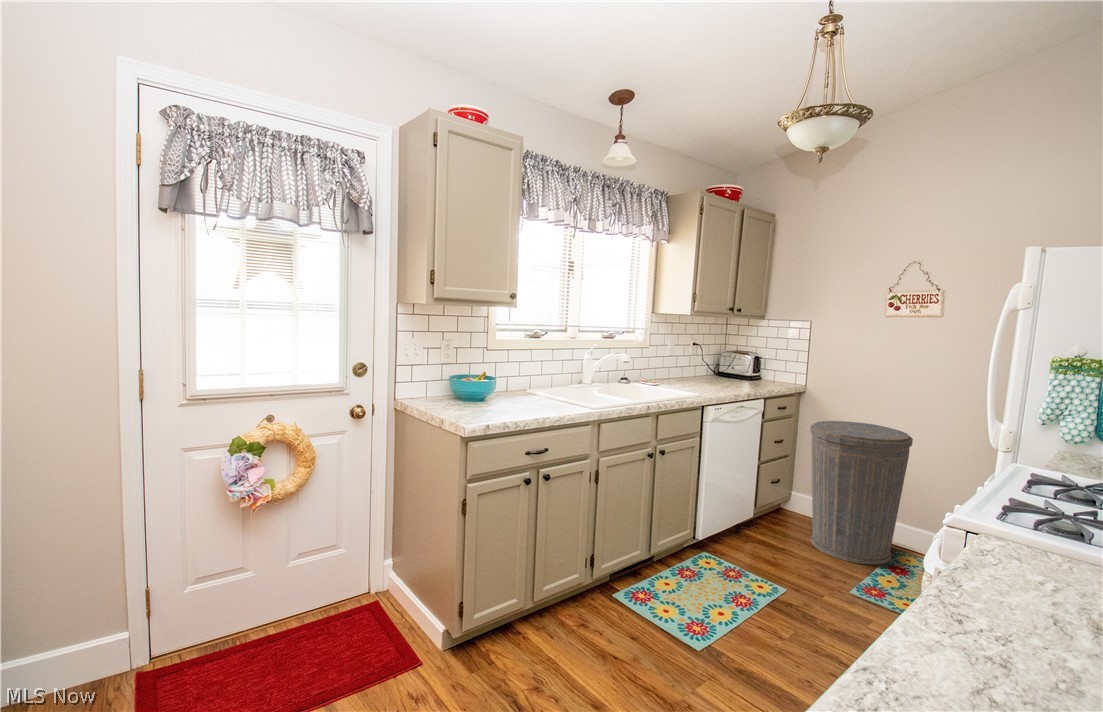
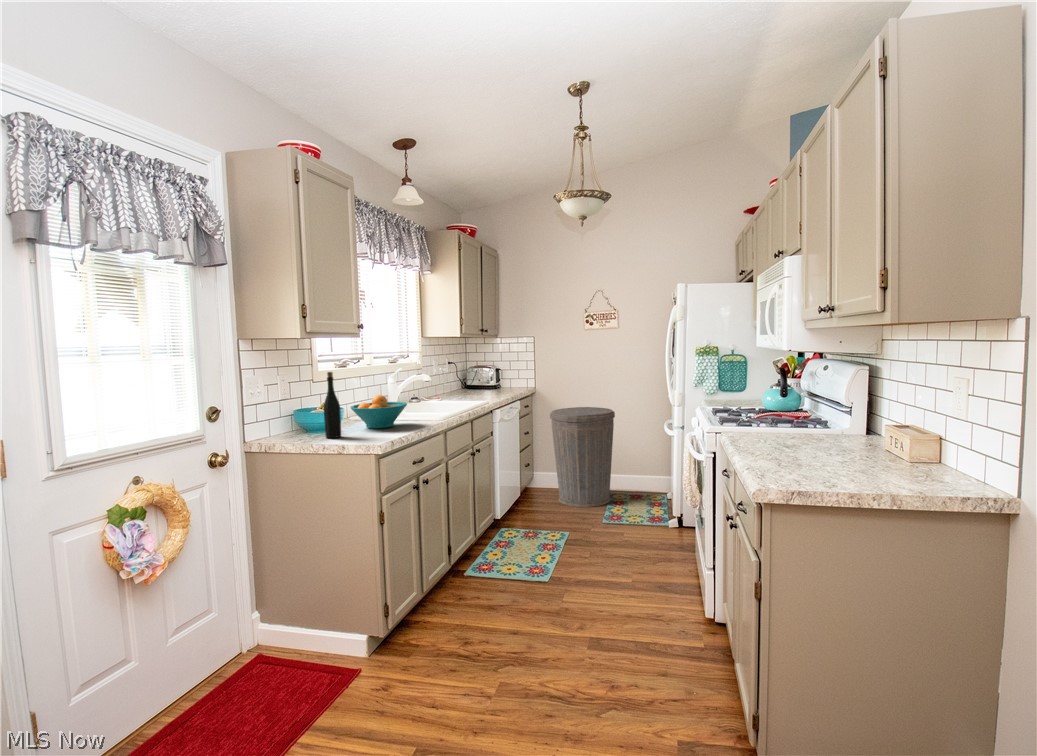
bottle: none [444,343,462,412] -> present [324,372,341,438]
fruit bowl: none [489,373,550,410] -> present [350,395,407,429]

